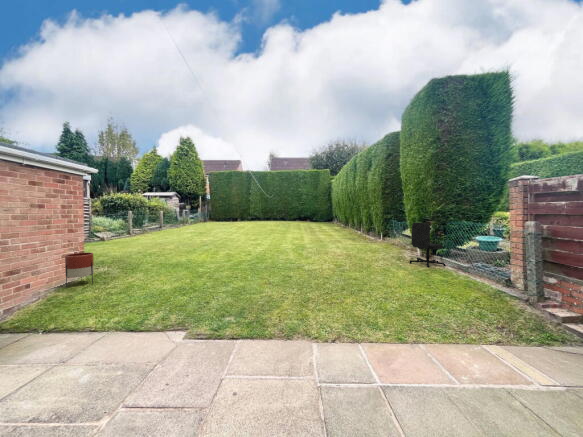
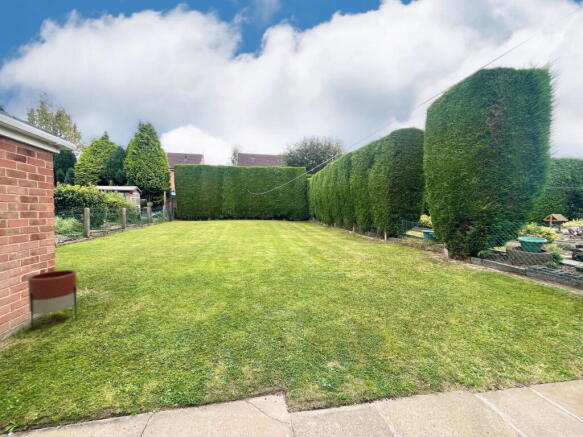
chair: present [410,223,446,267] -> none [455,223,497,273]

